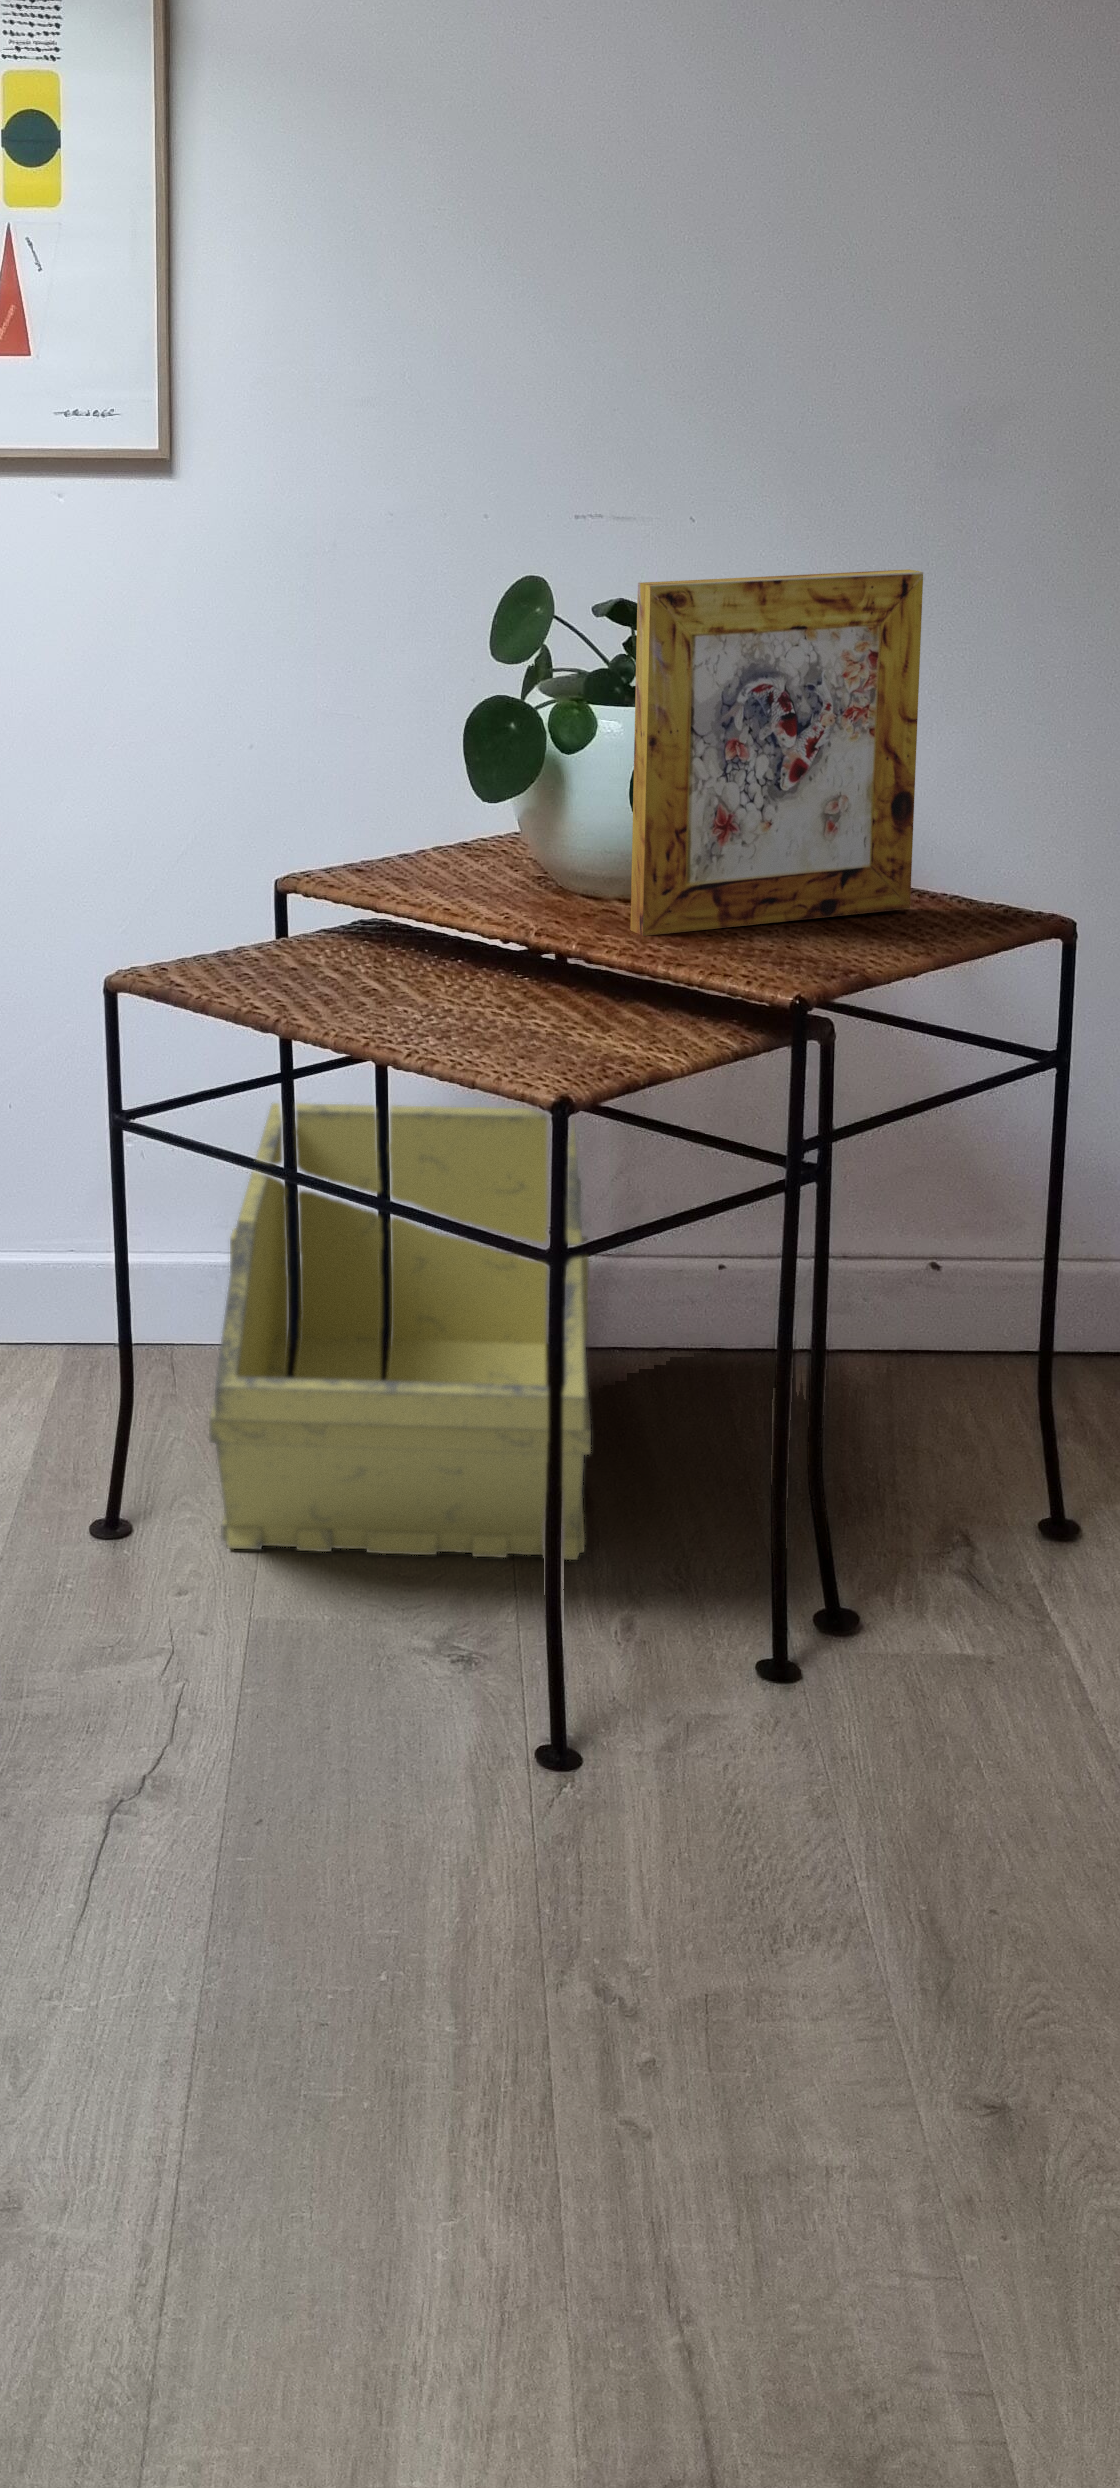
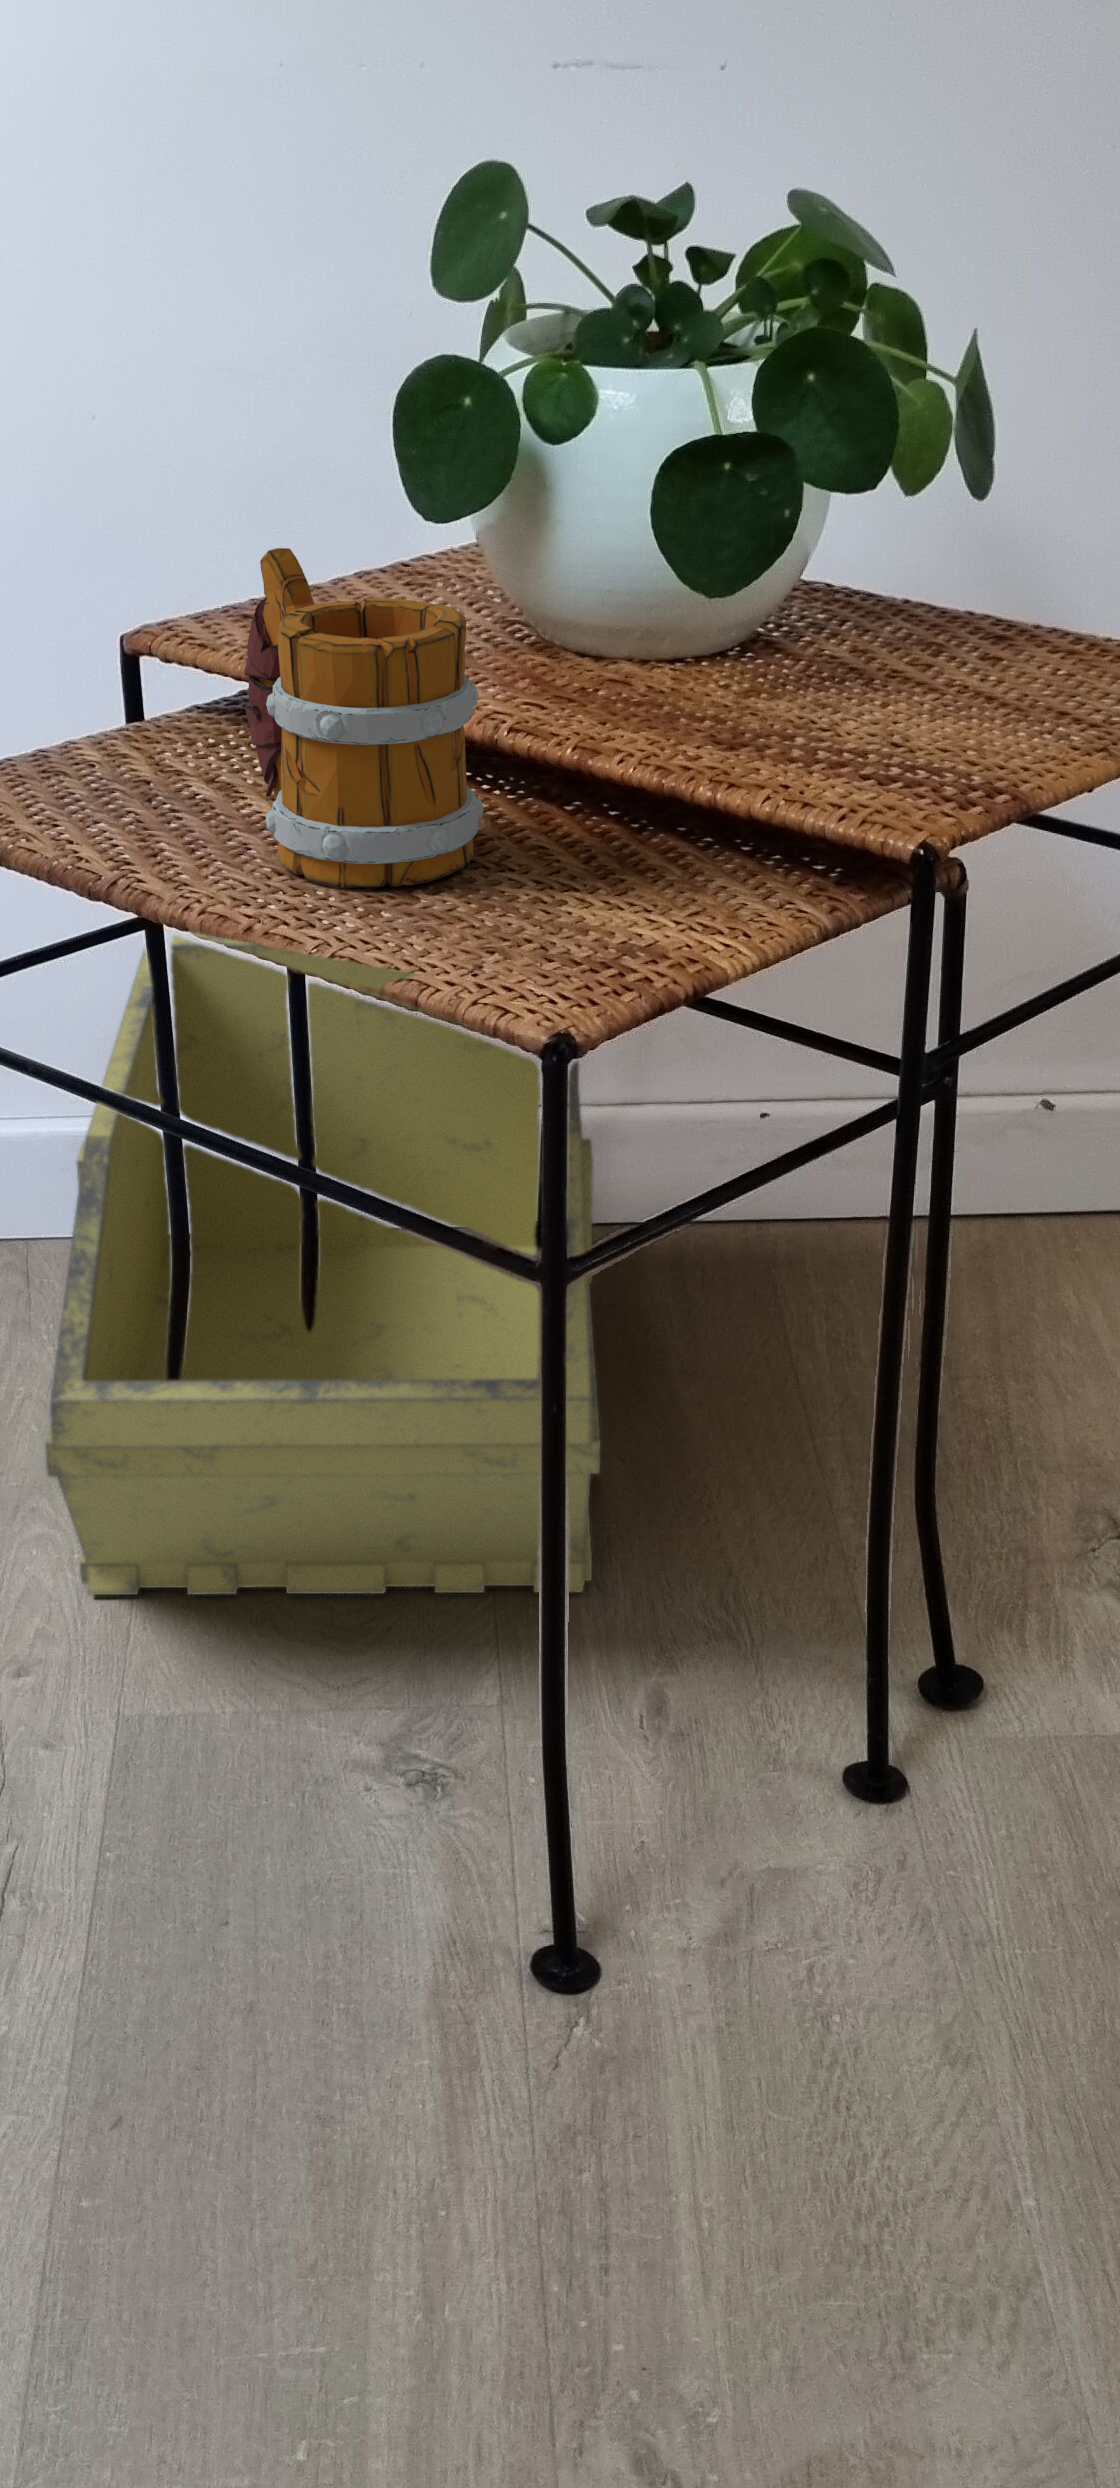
picture frame: present [630,569,923,936] -> none [653,134,1113,733]
mug: none [370,812,521,1020] -> present [244,548,484,888]

